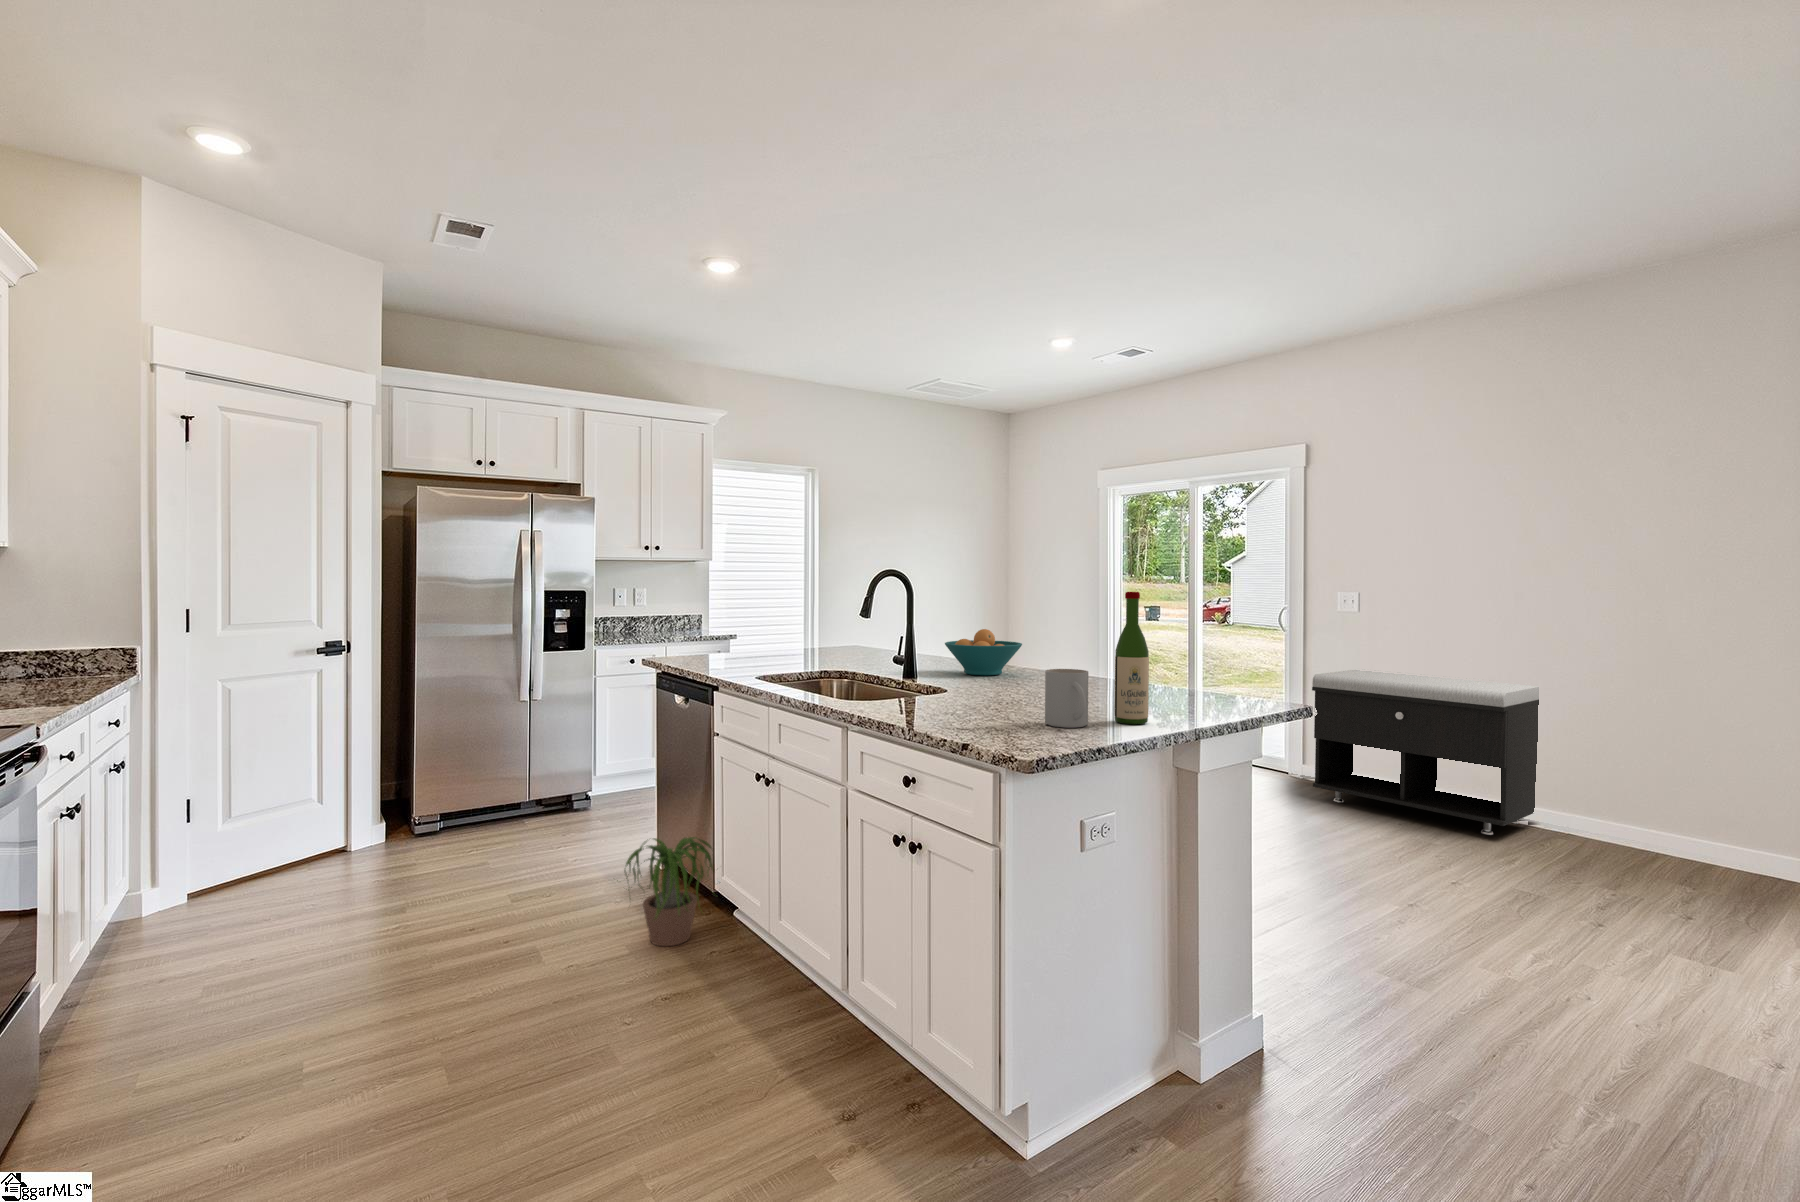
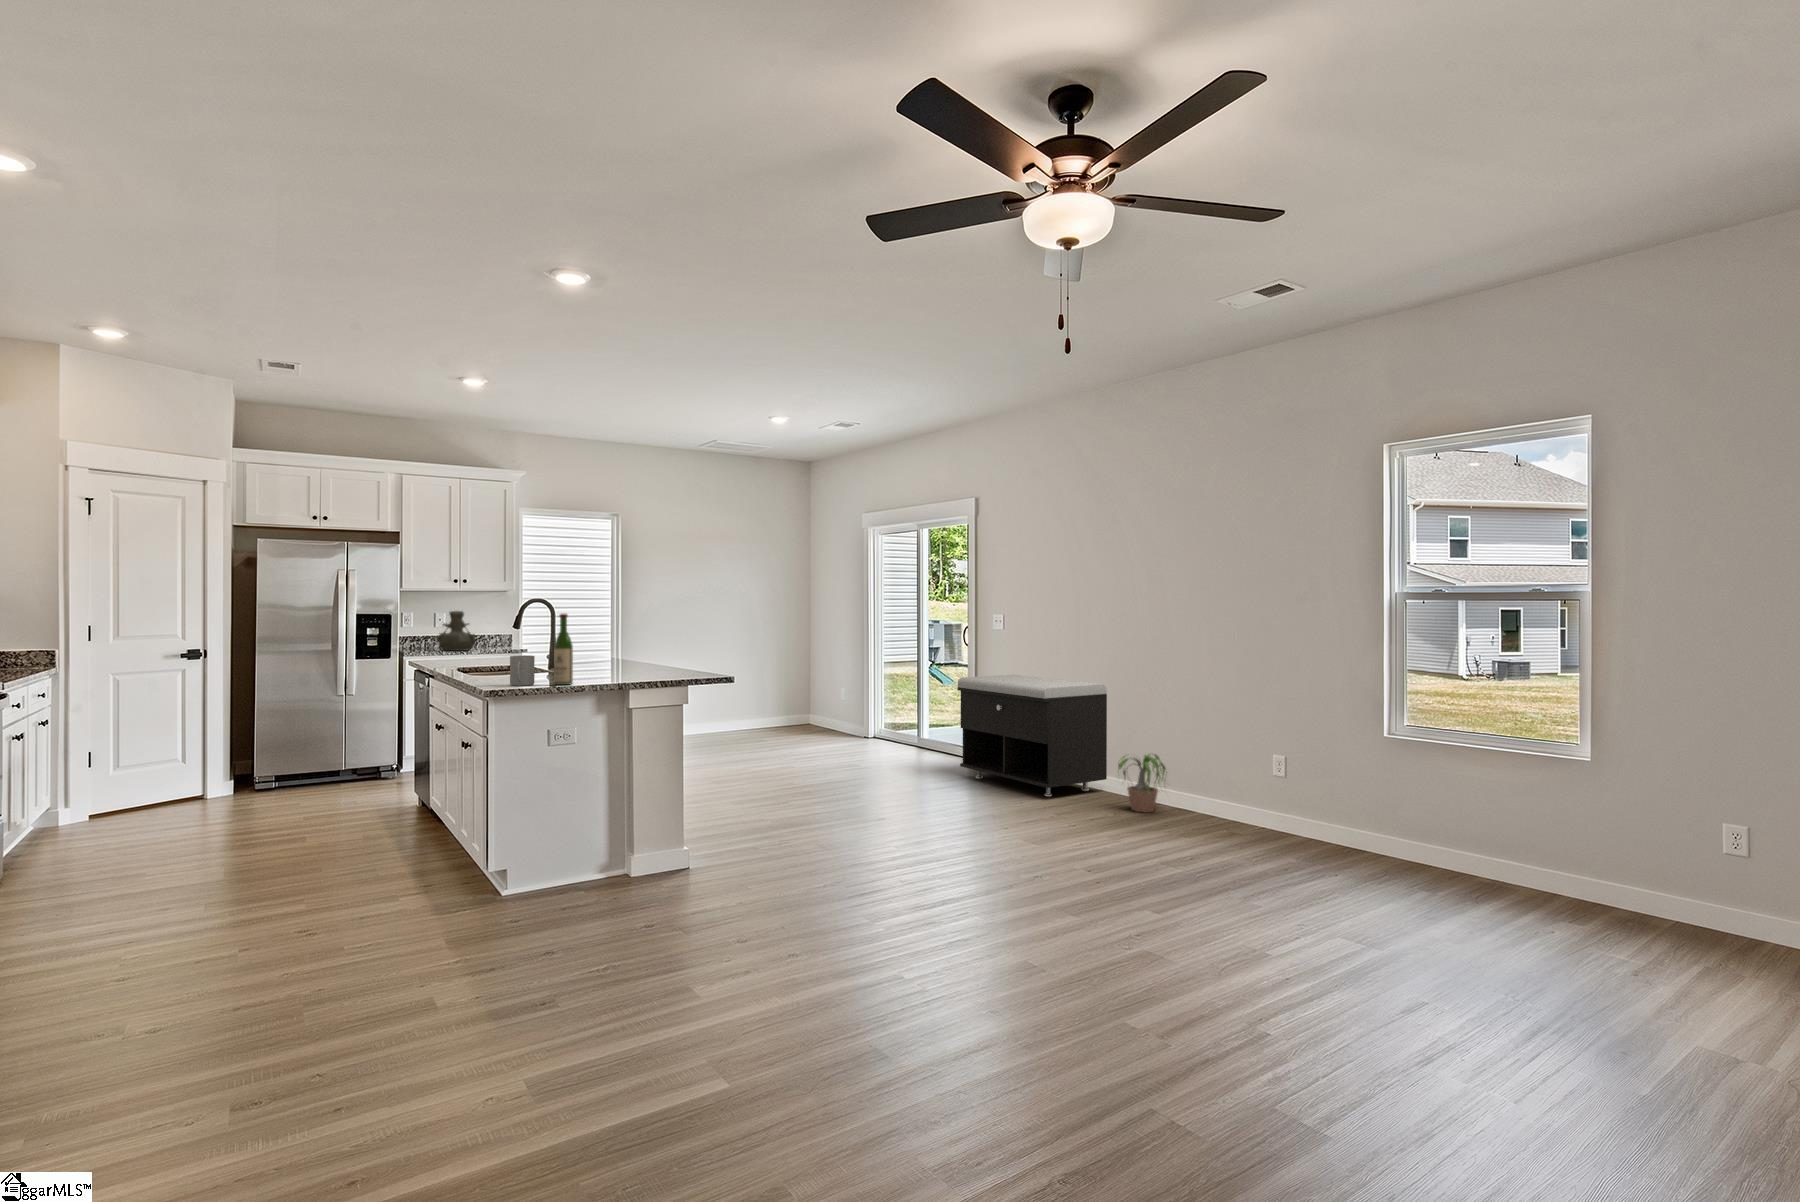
vase: none [619,588,671,639] -> present [437,611,476,651]
fruit bowl: present [945,629,1022,675] -> none [575,638,629,669]
potted plant: present [625,837,713,946] -> present [1118,754,1167,812]

